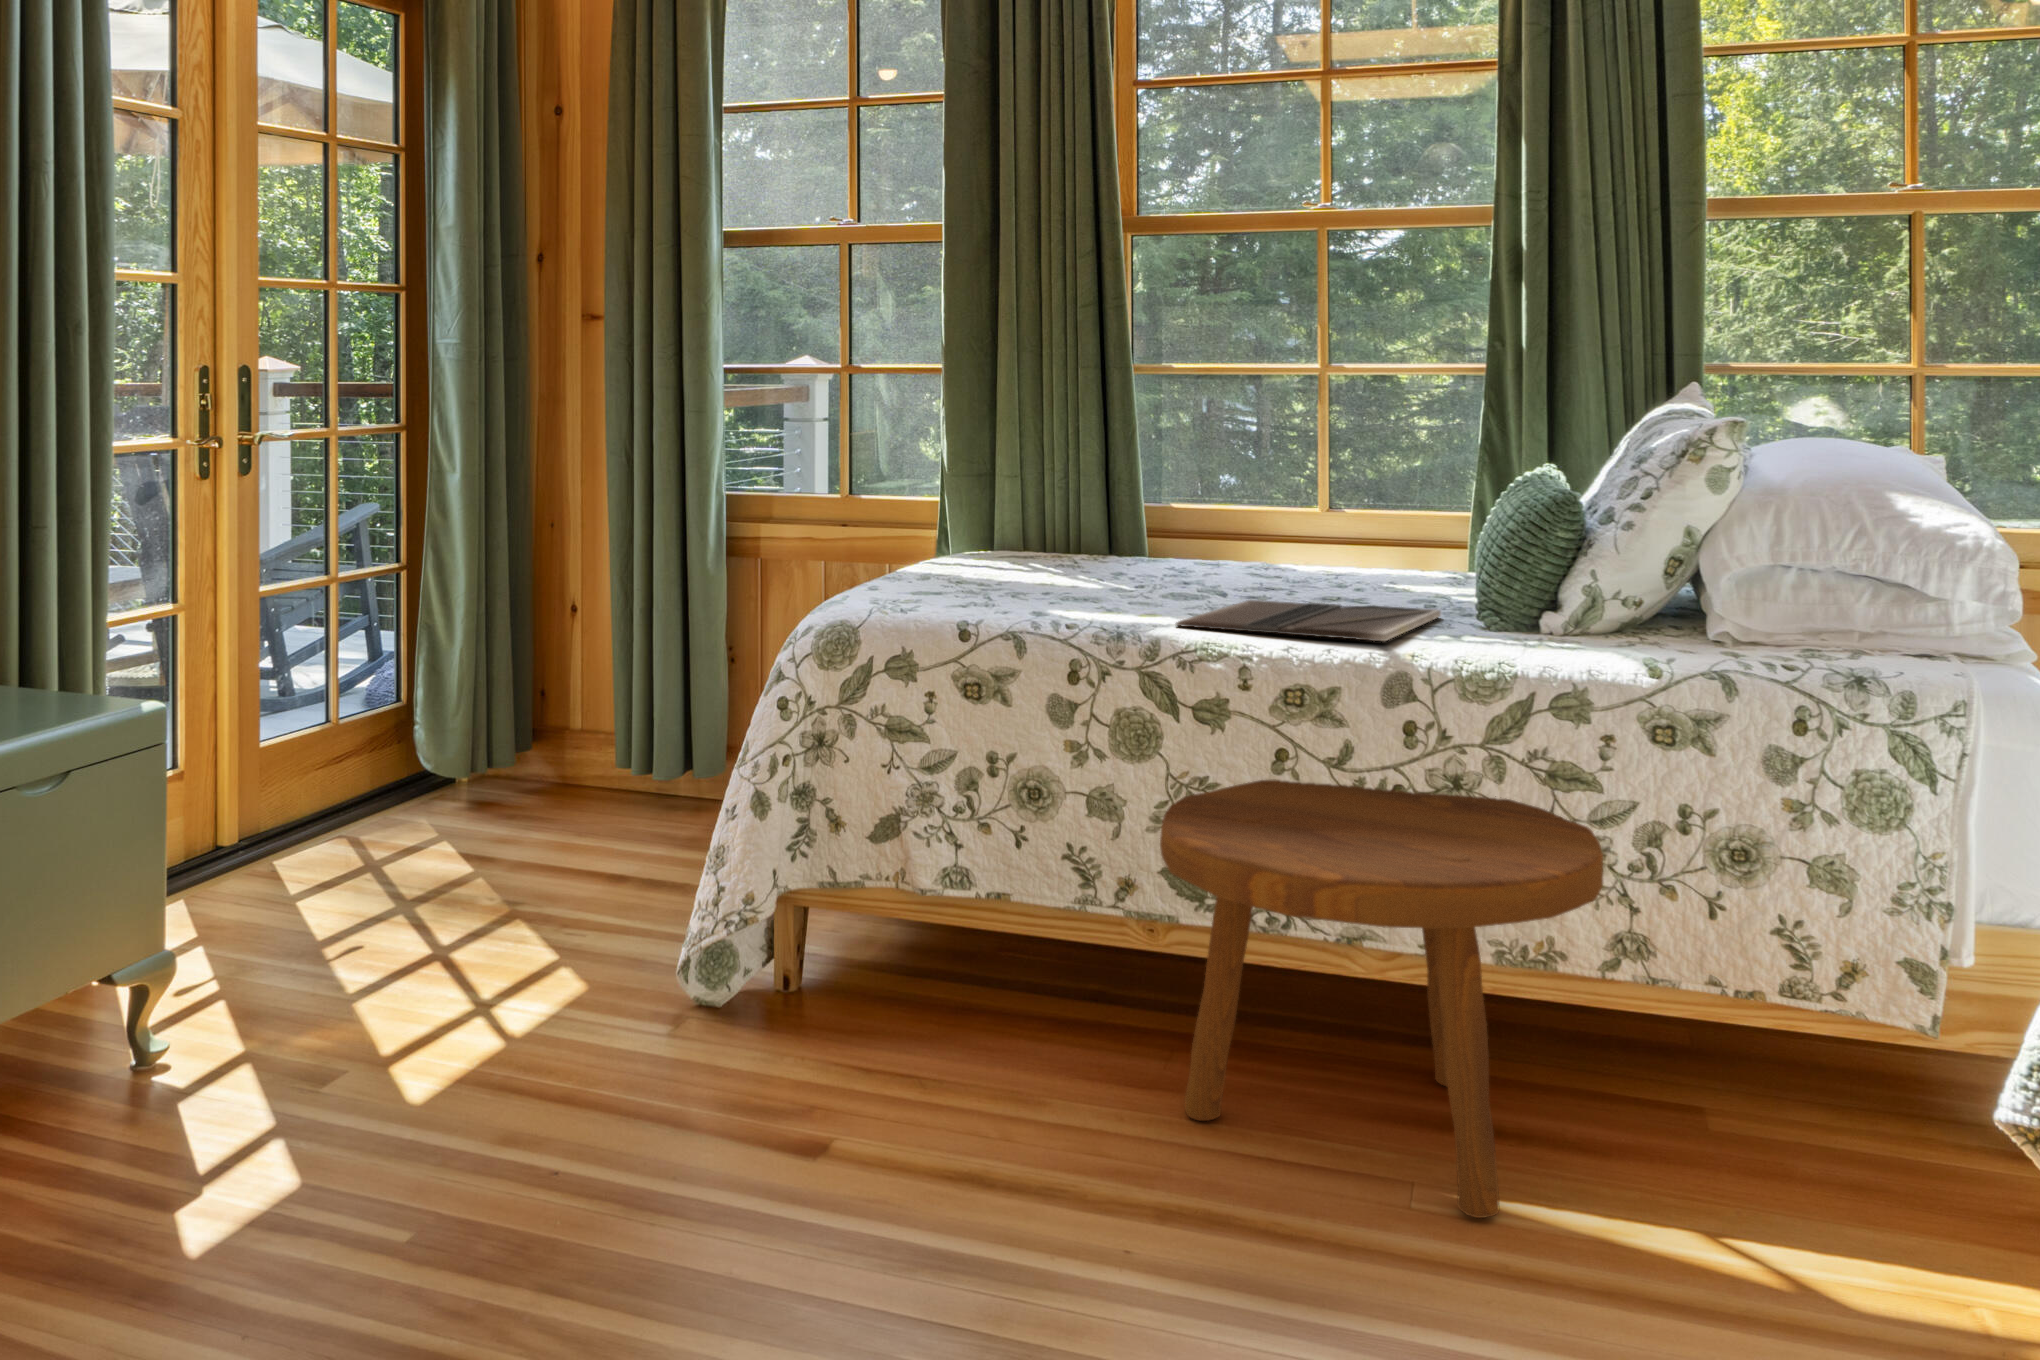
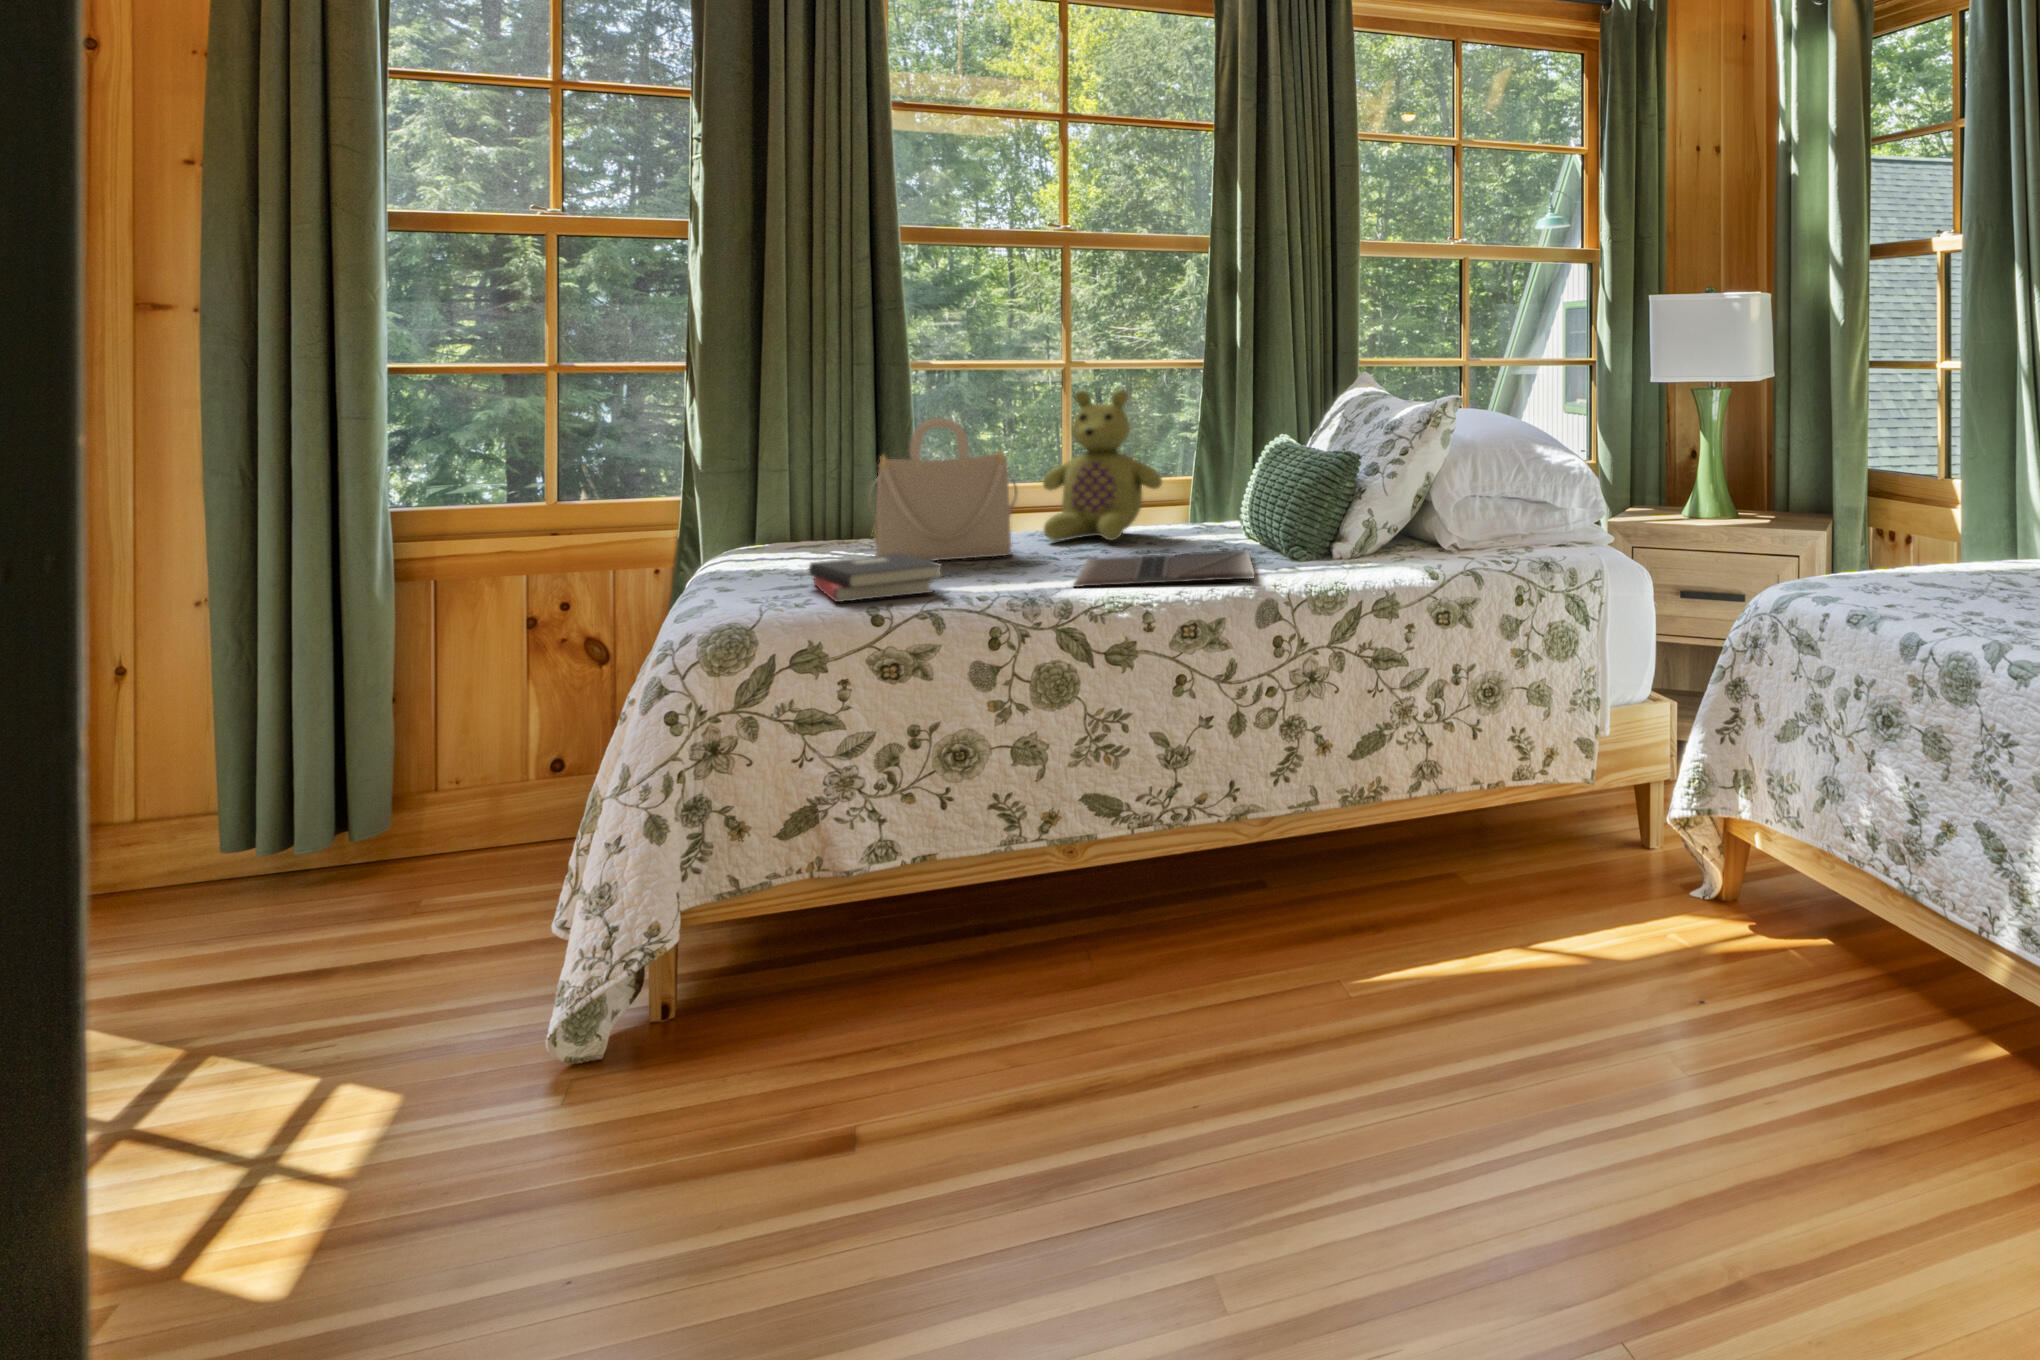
stuffed bear: none [1234,401,1383,583] -> present [1043,390,1162,541]
handbag: none [1032,427,1186,586] -> present [869,418,1018,561]
hardback book: none [931,570,1041,614] -> present [809,554,942,602]
footstool: present [1160,780,1603,1218] -> none [1121,683,1457,994]

